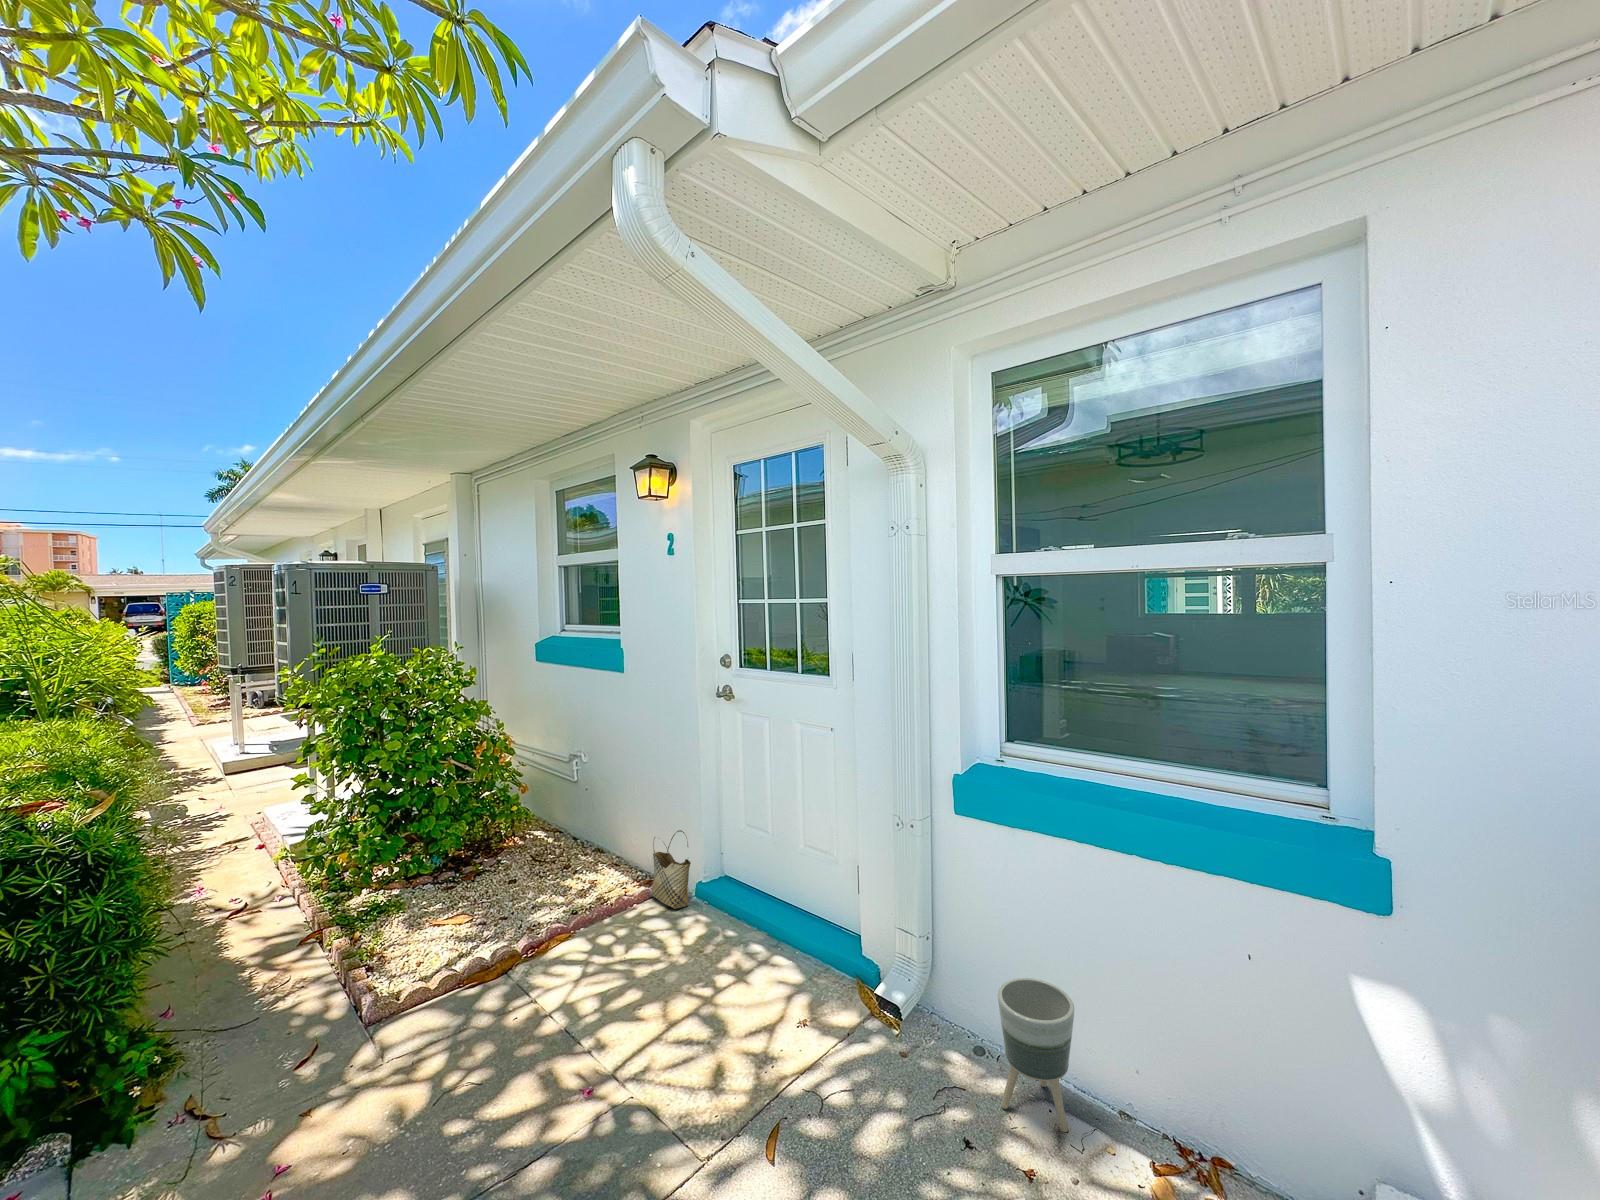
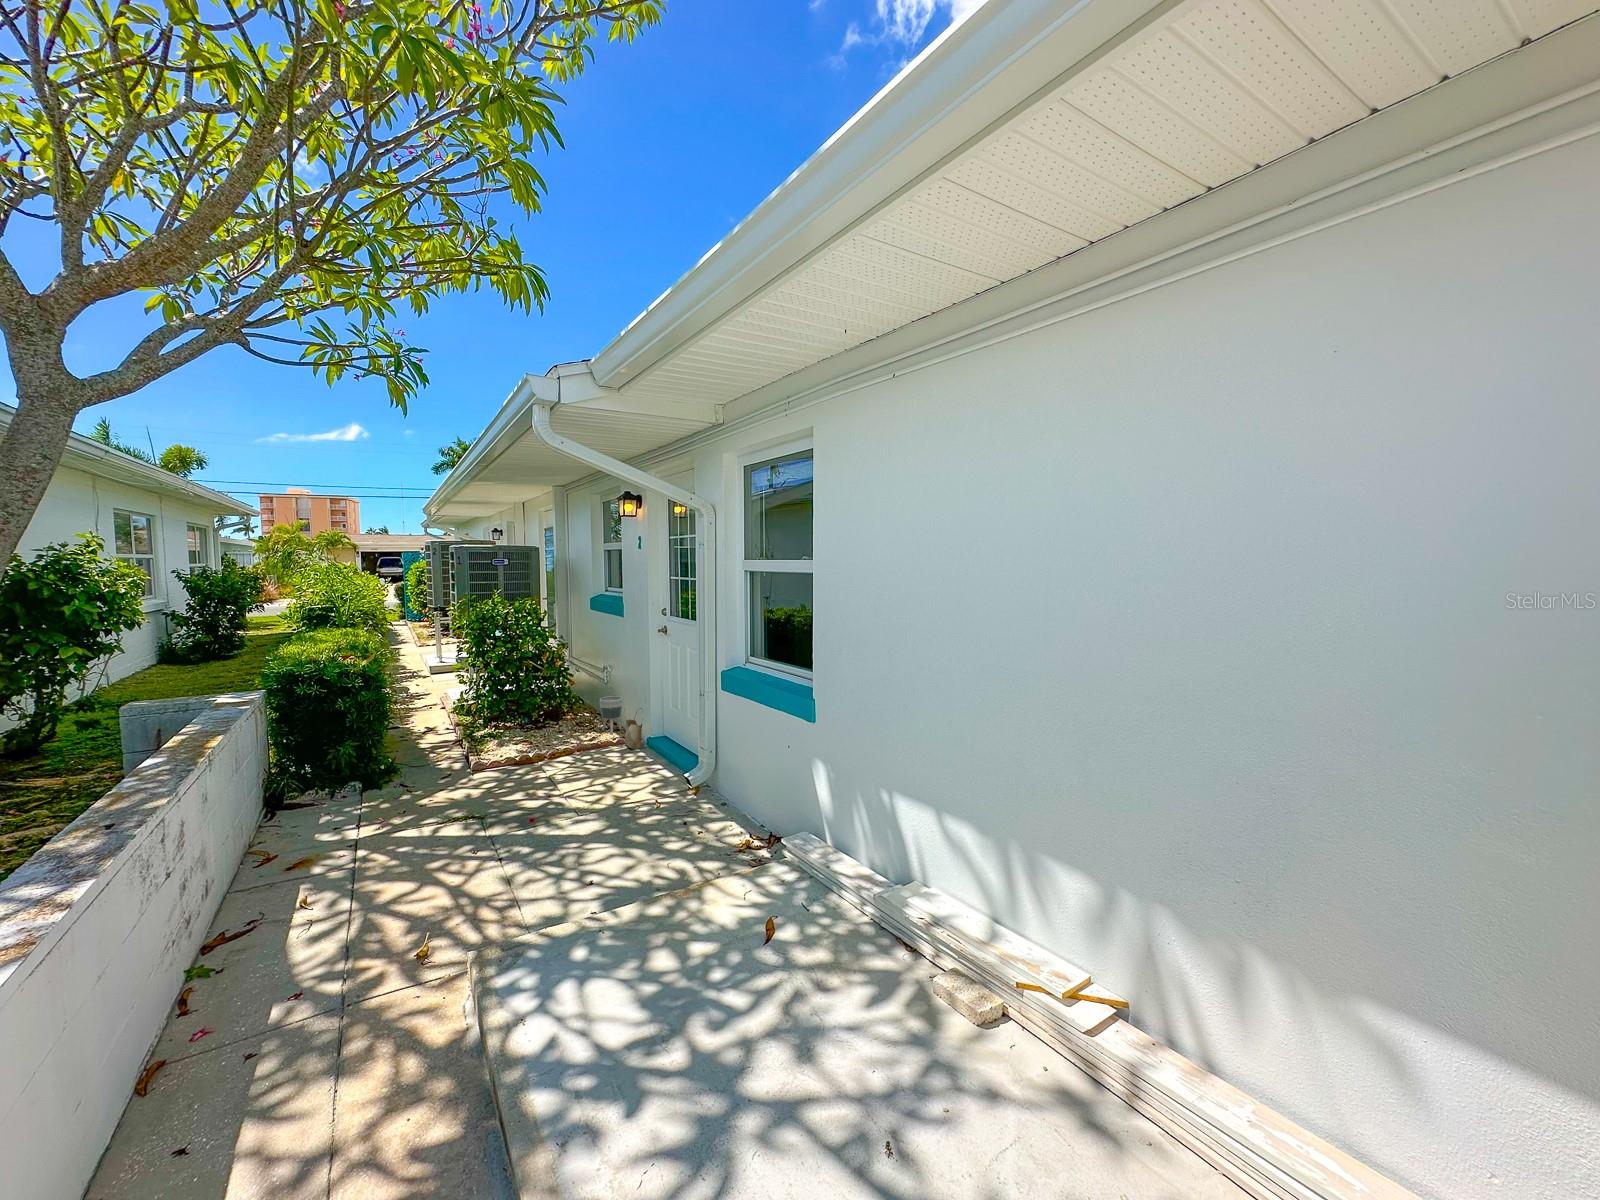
planter: present [998,978,1074,1132] -> present [600,696,623,734]

